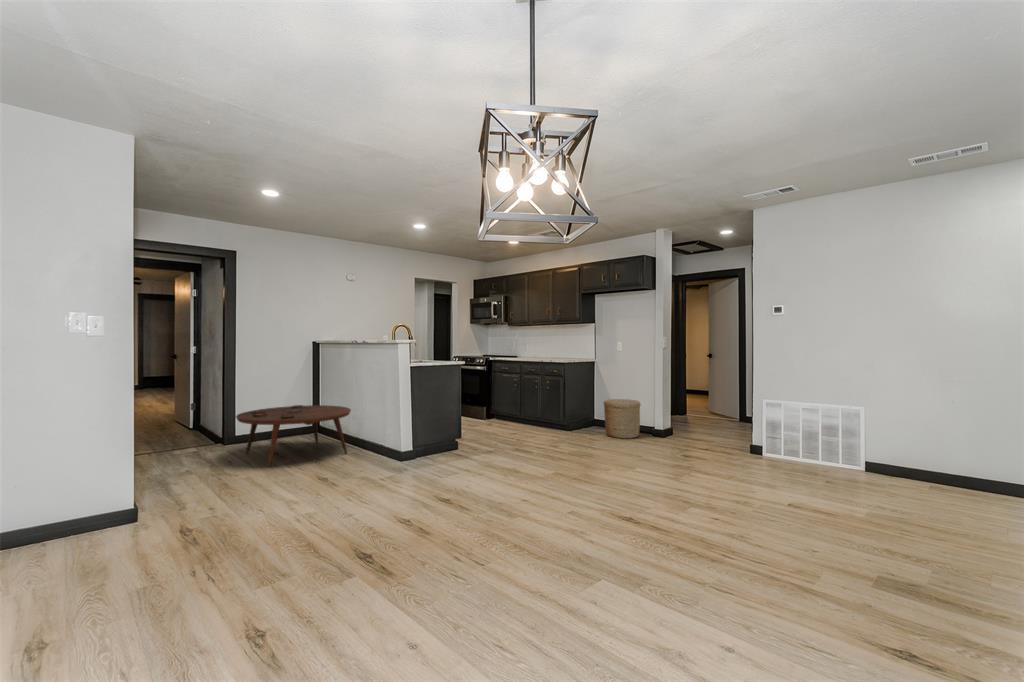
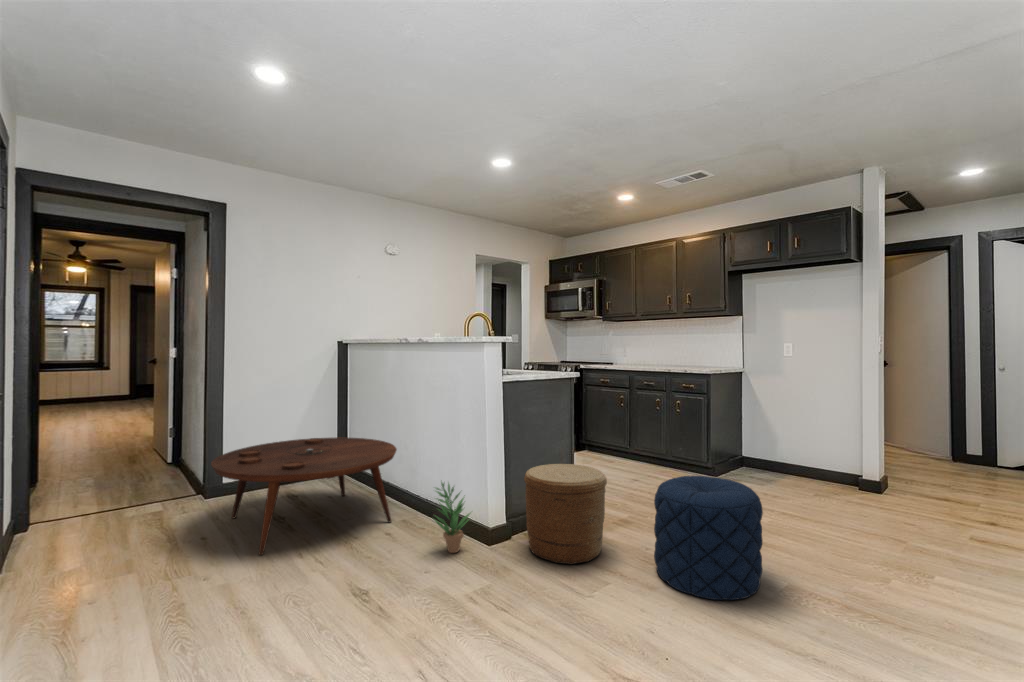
woven basket: present [604,399,641,438] -> present [524,464,607,565]
pouf: none [490,418,544,477] -> present [654,476,763,600]
potted plant: none [369,423,394,464] -> present [435,482,470,553]

